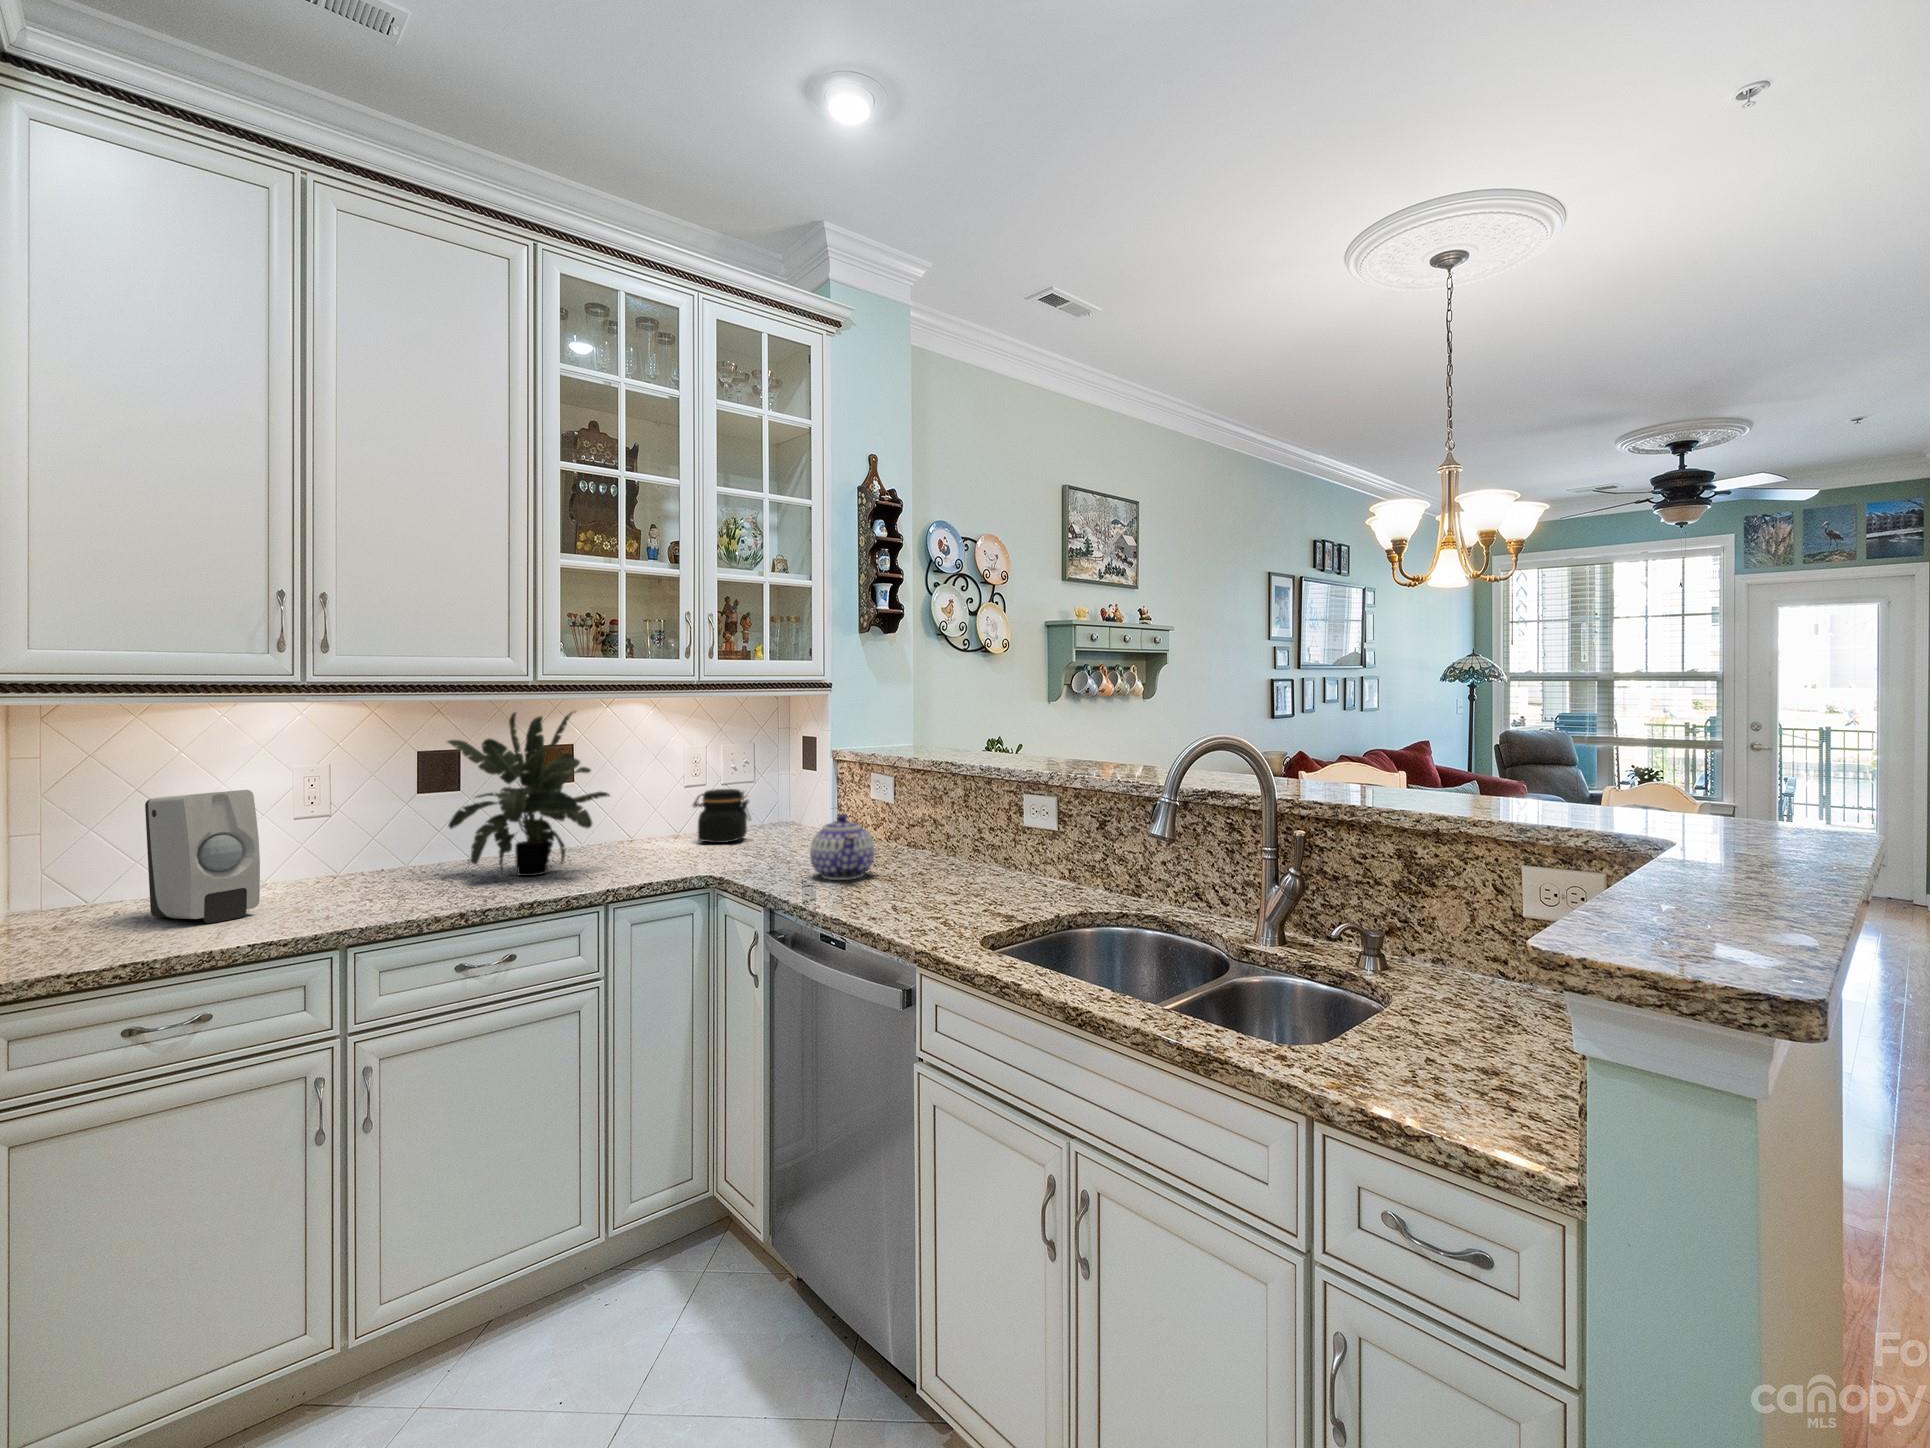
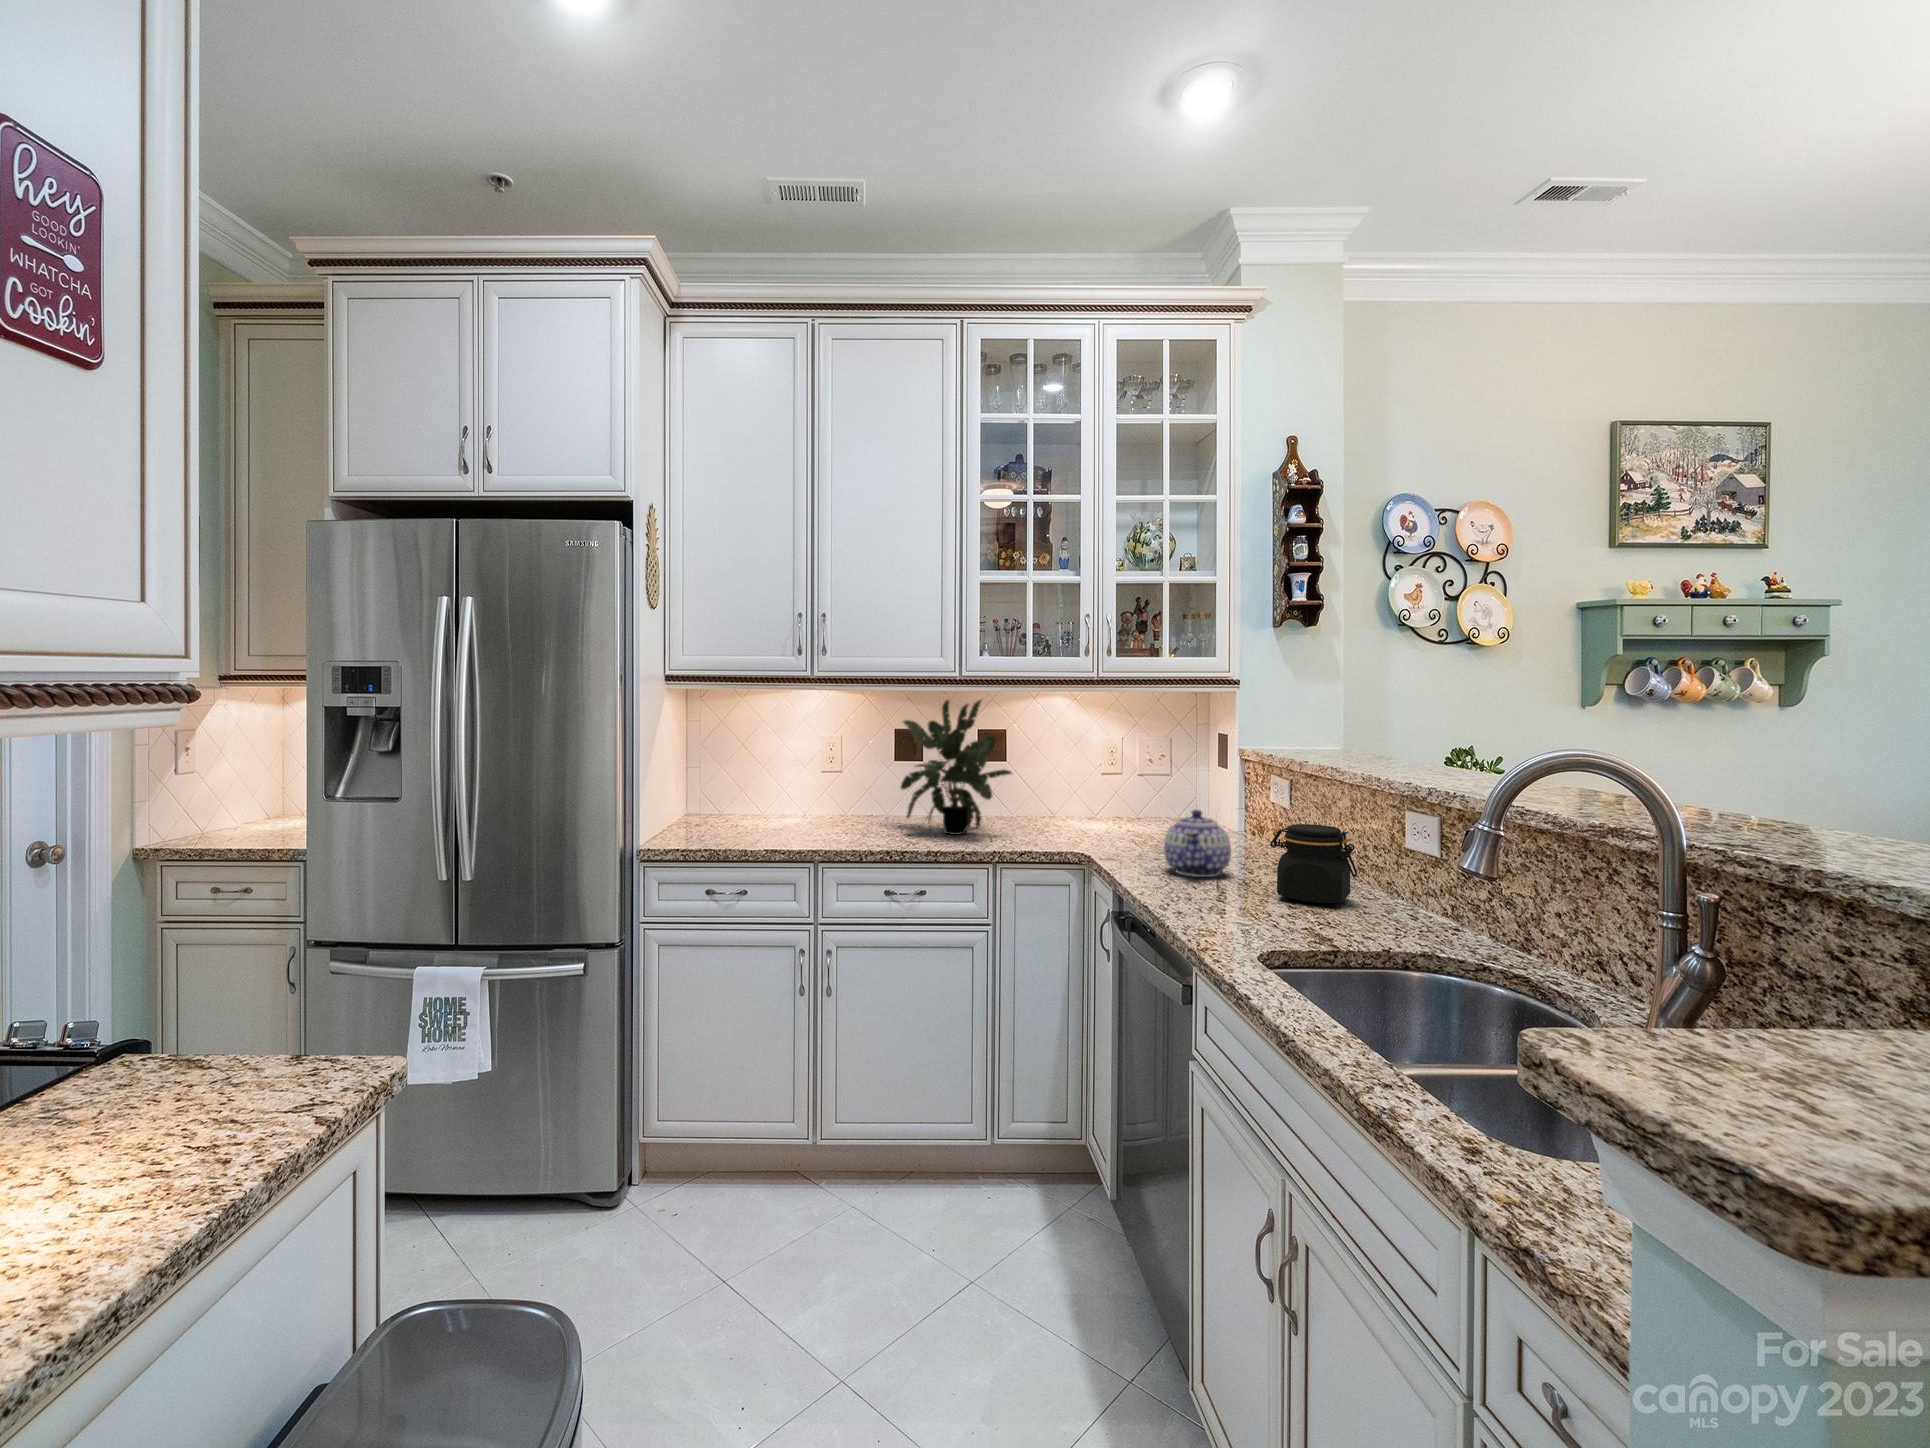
jar: present [693,789,750,843] -> present [1270,824,1358,903]
soap dispenser: present [145,790,260,923] -> none [723,748,773,837]

